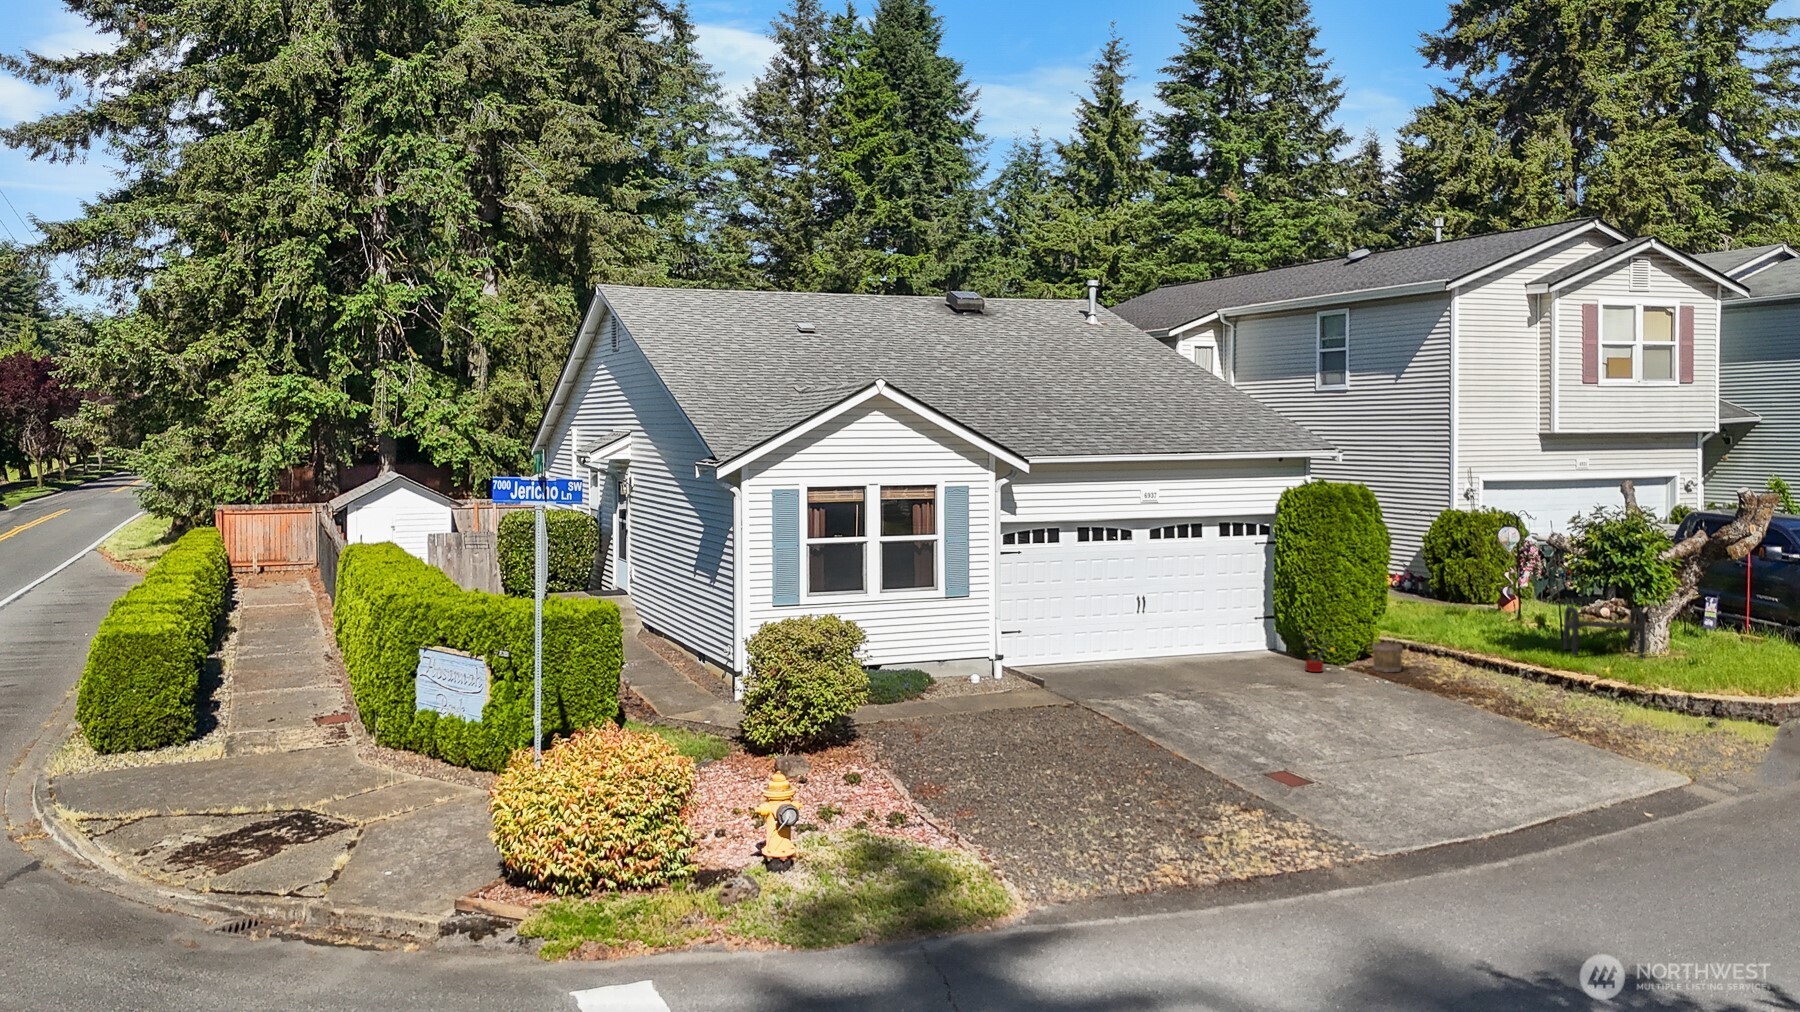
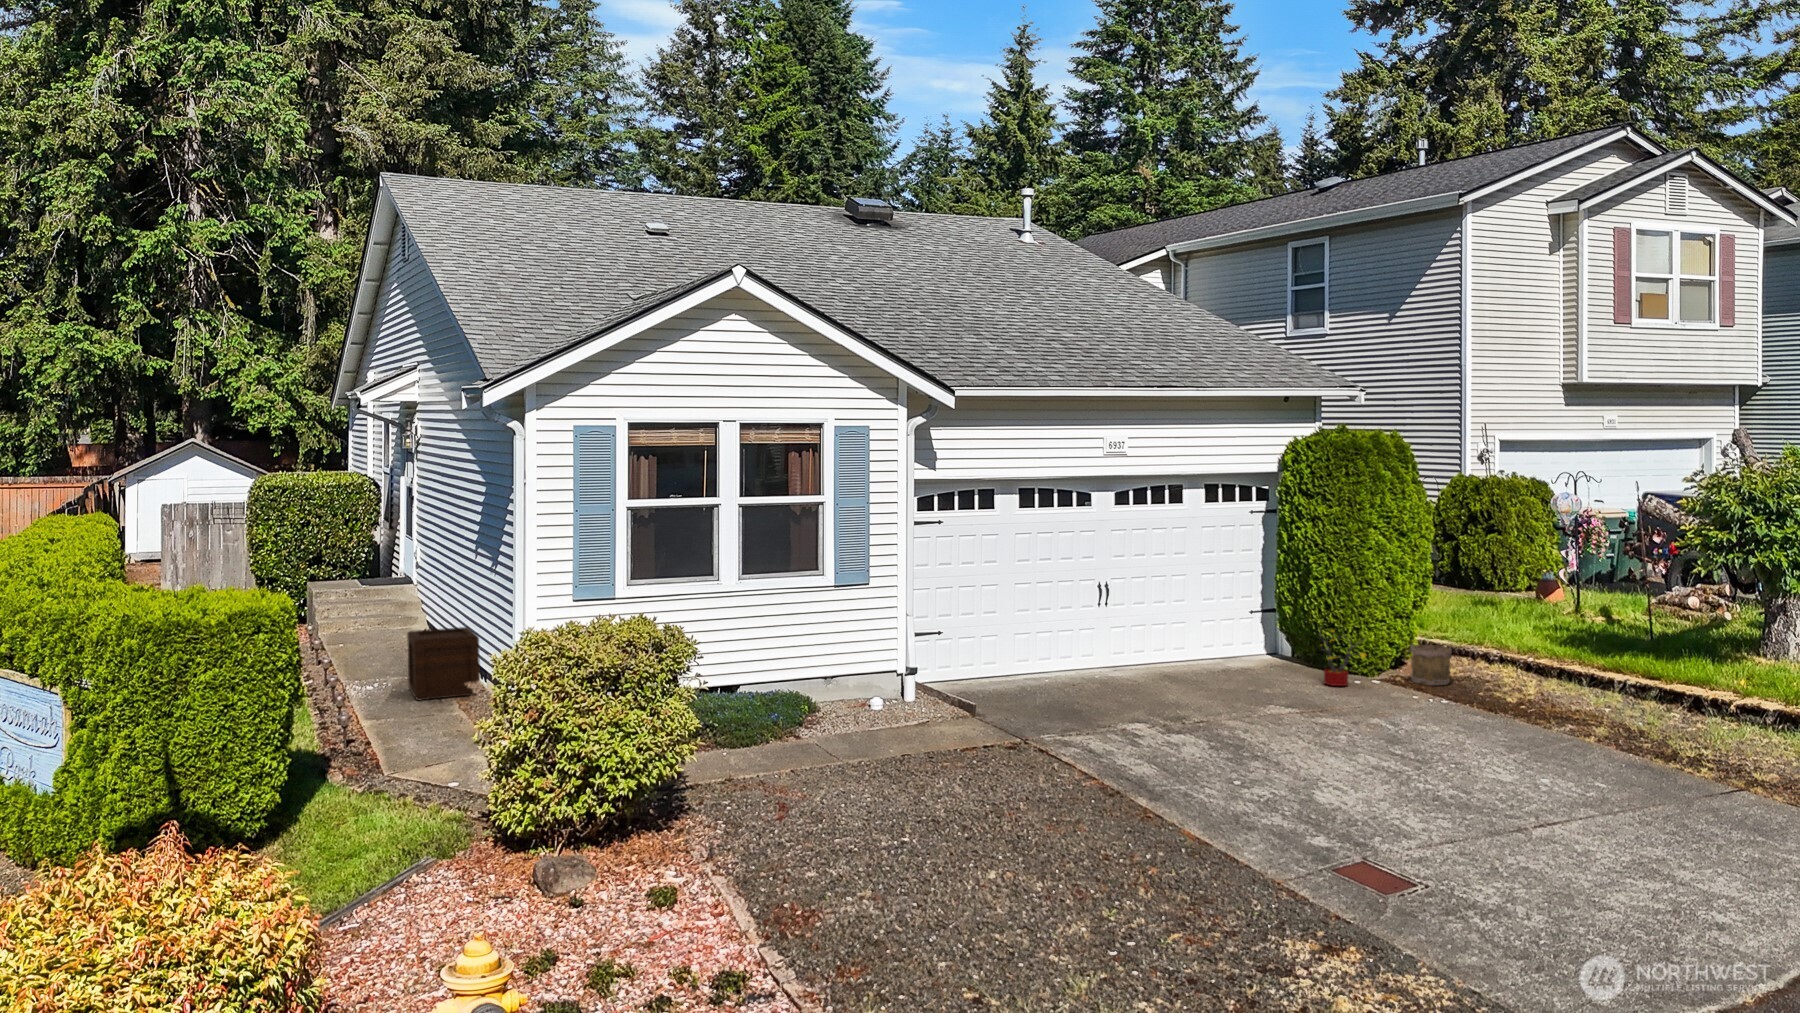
bench: present [1563,606,1646,659] -> none [1658,594,1776,665]
wooden crate: none [648,625,699,675] -> present [407,627,480,700]

